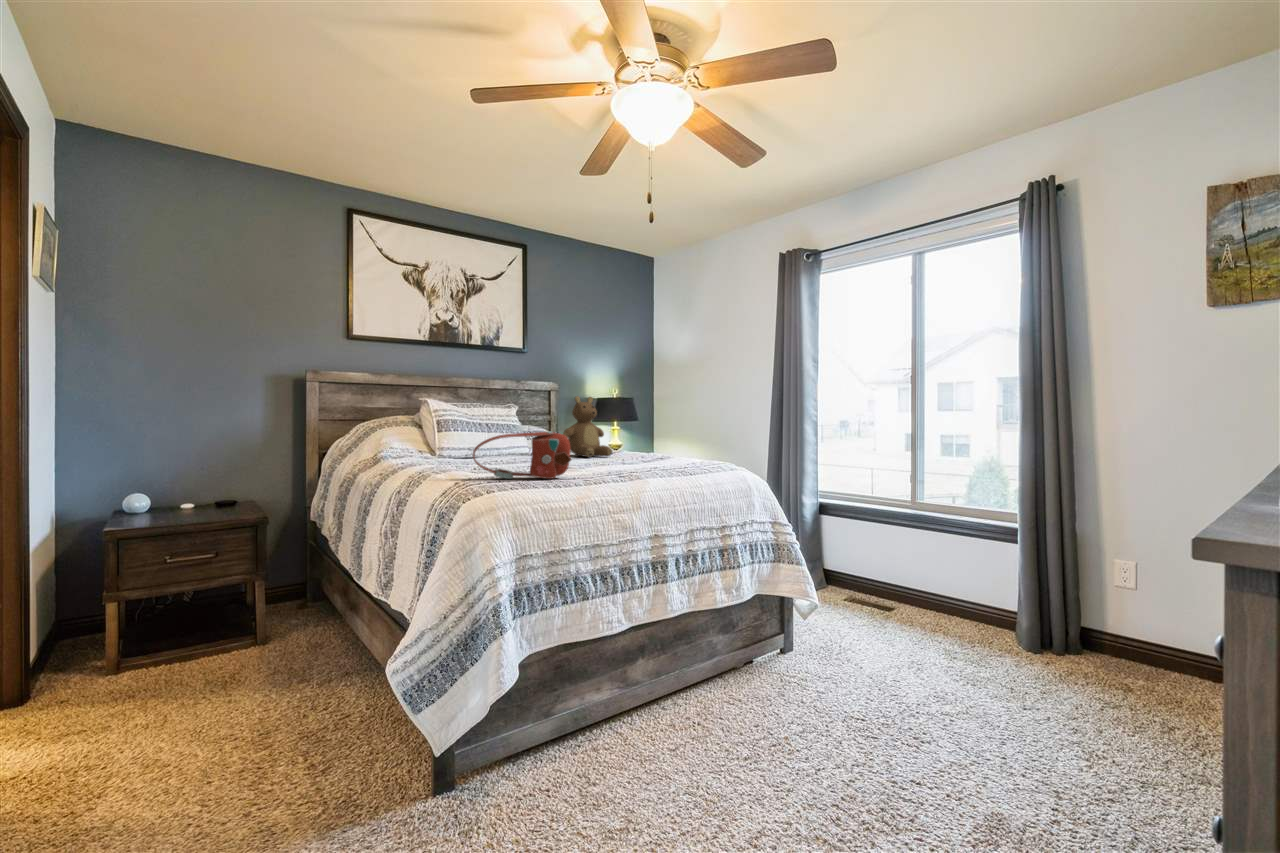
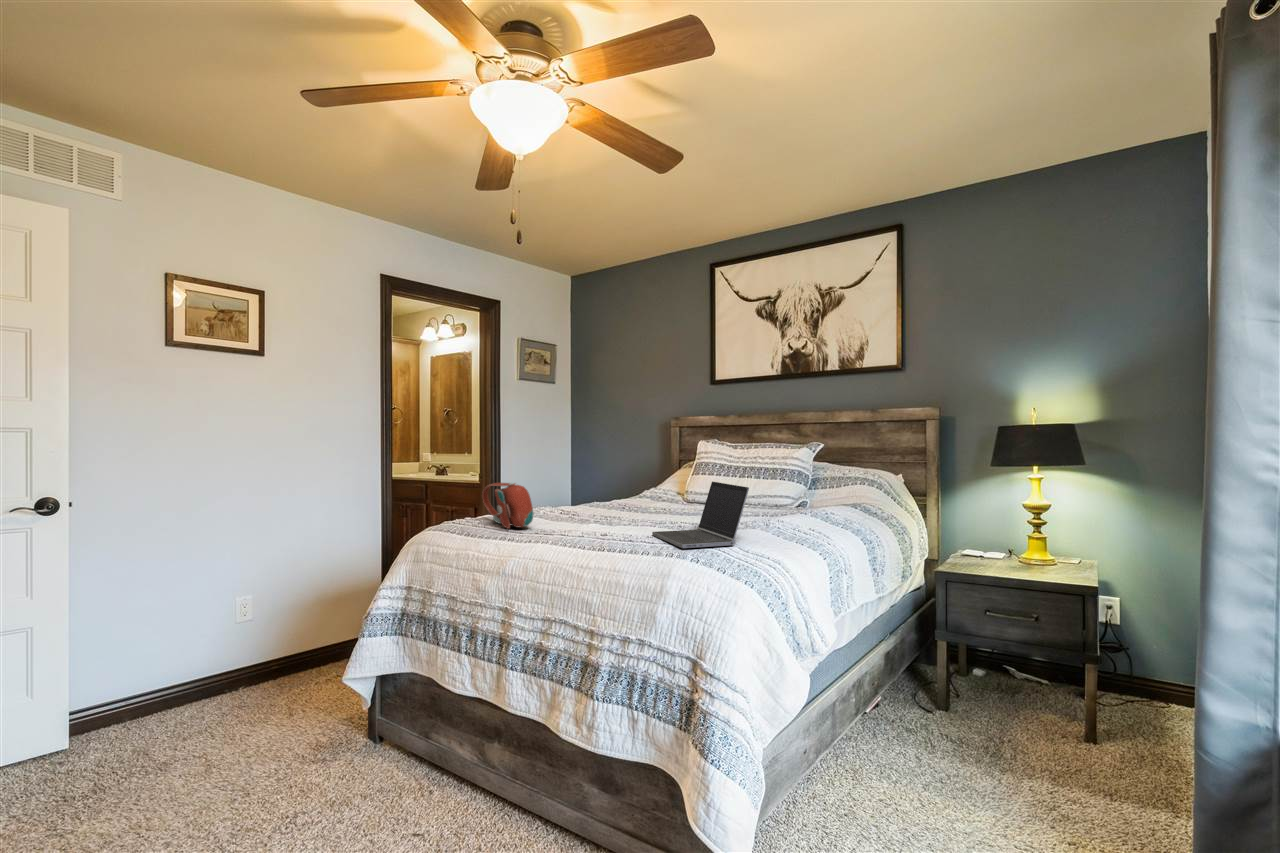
teddy bear: present [563,396,612,457] -> none [782,434,849,518]
laptop computer: none [628,427,690,470] -> present [652,481,749,548]

